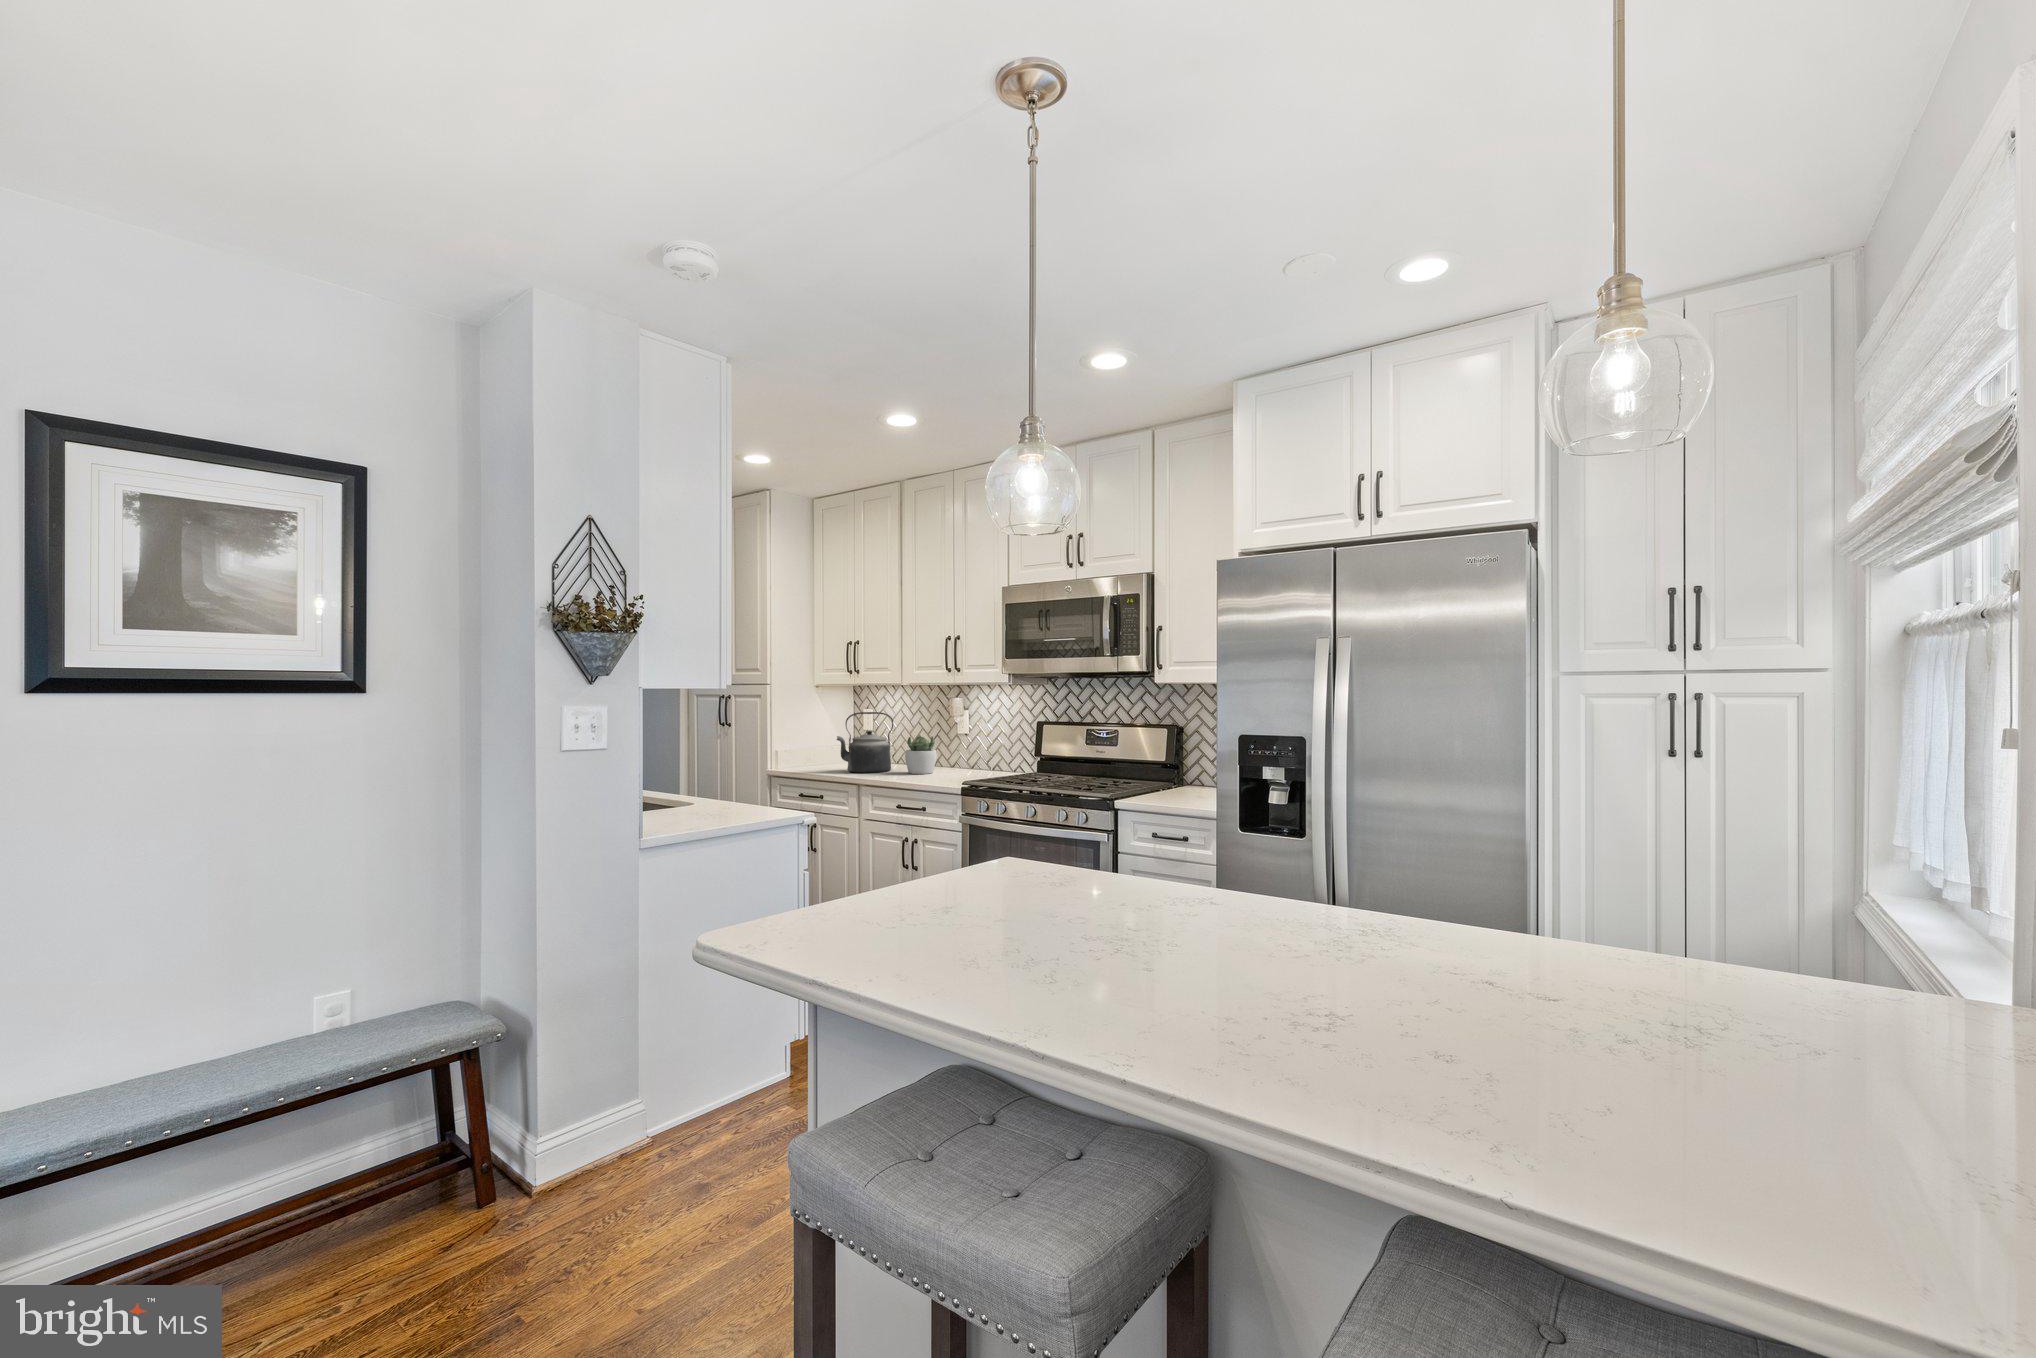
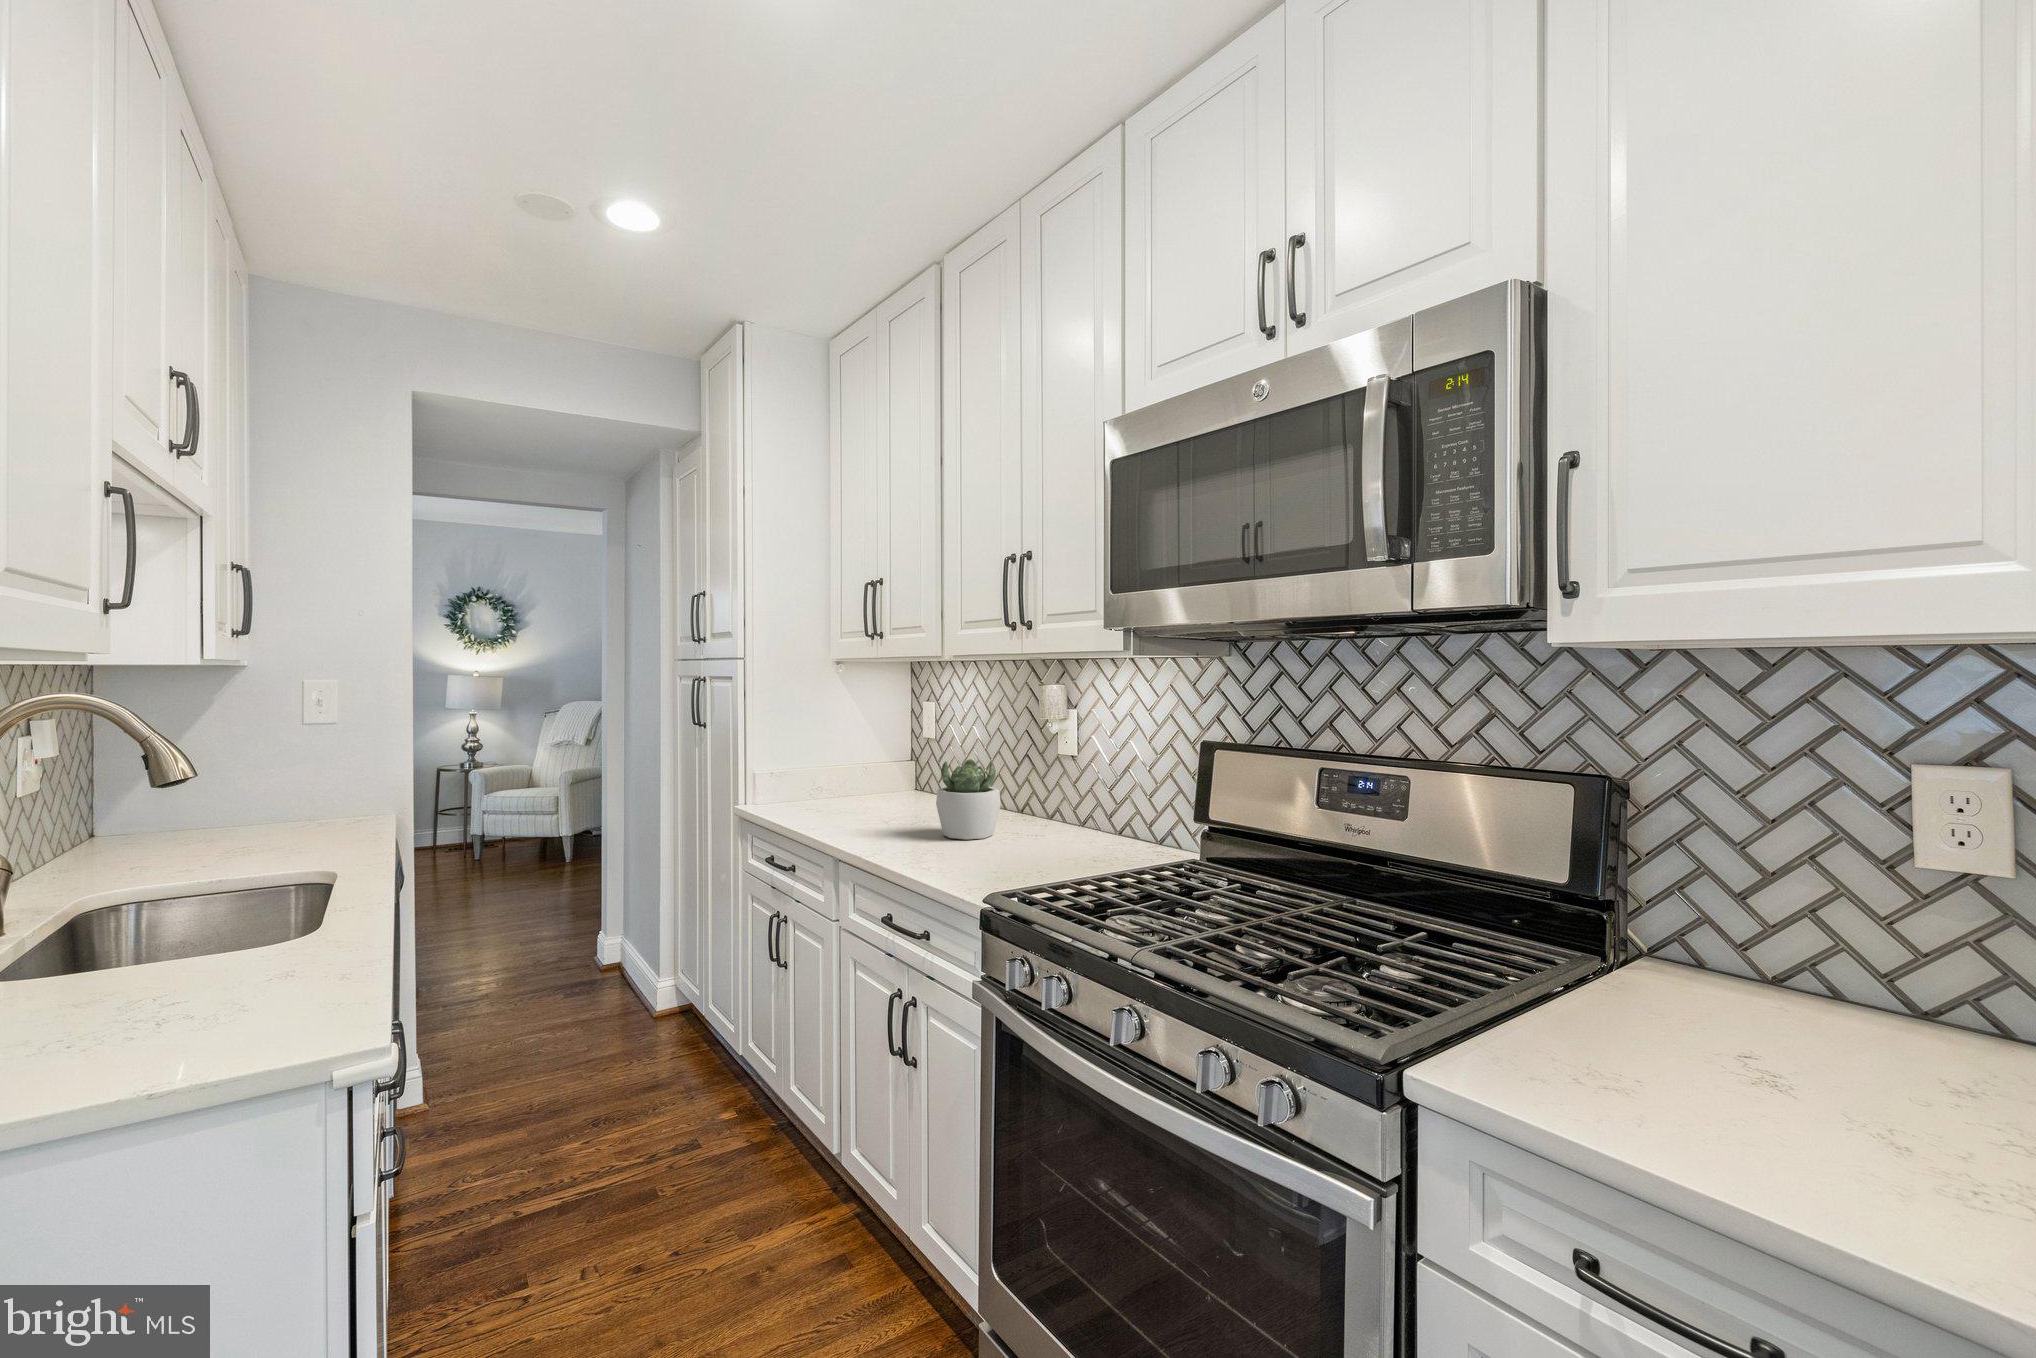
kettle: present [837,712,893,773] -> none [826,709,933,827]

